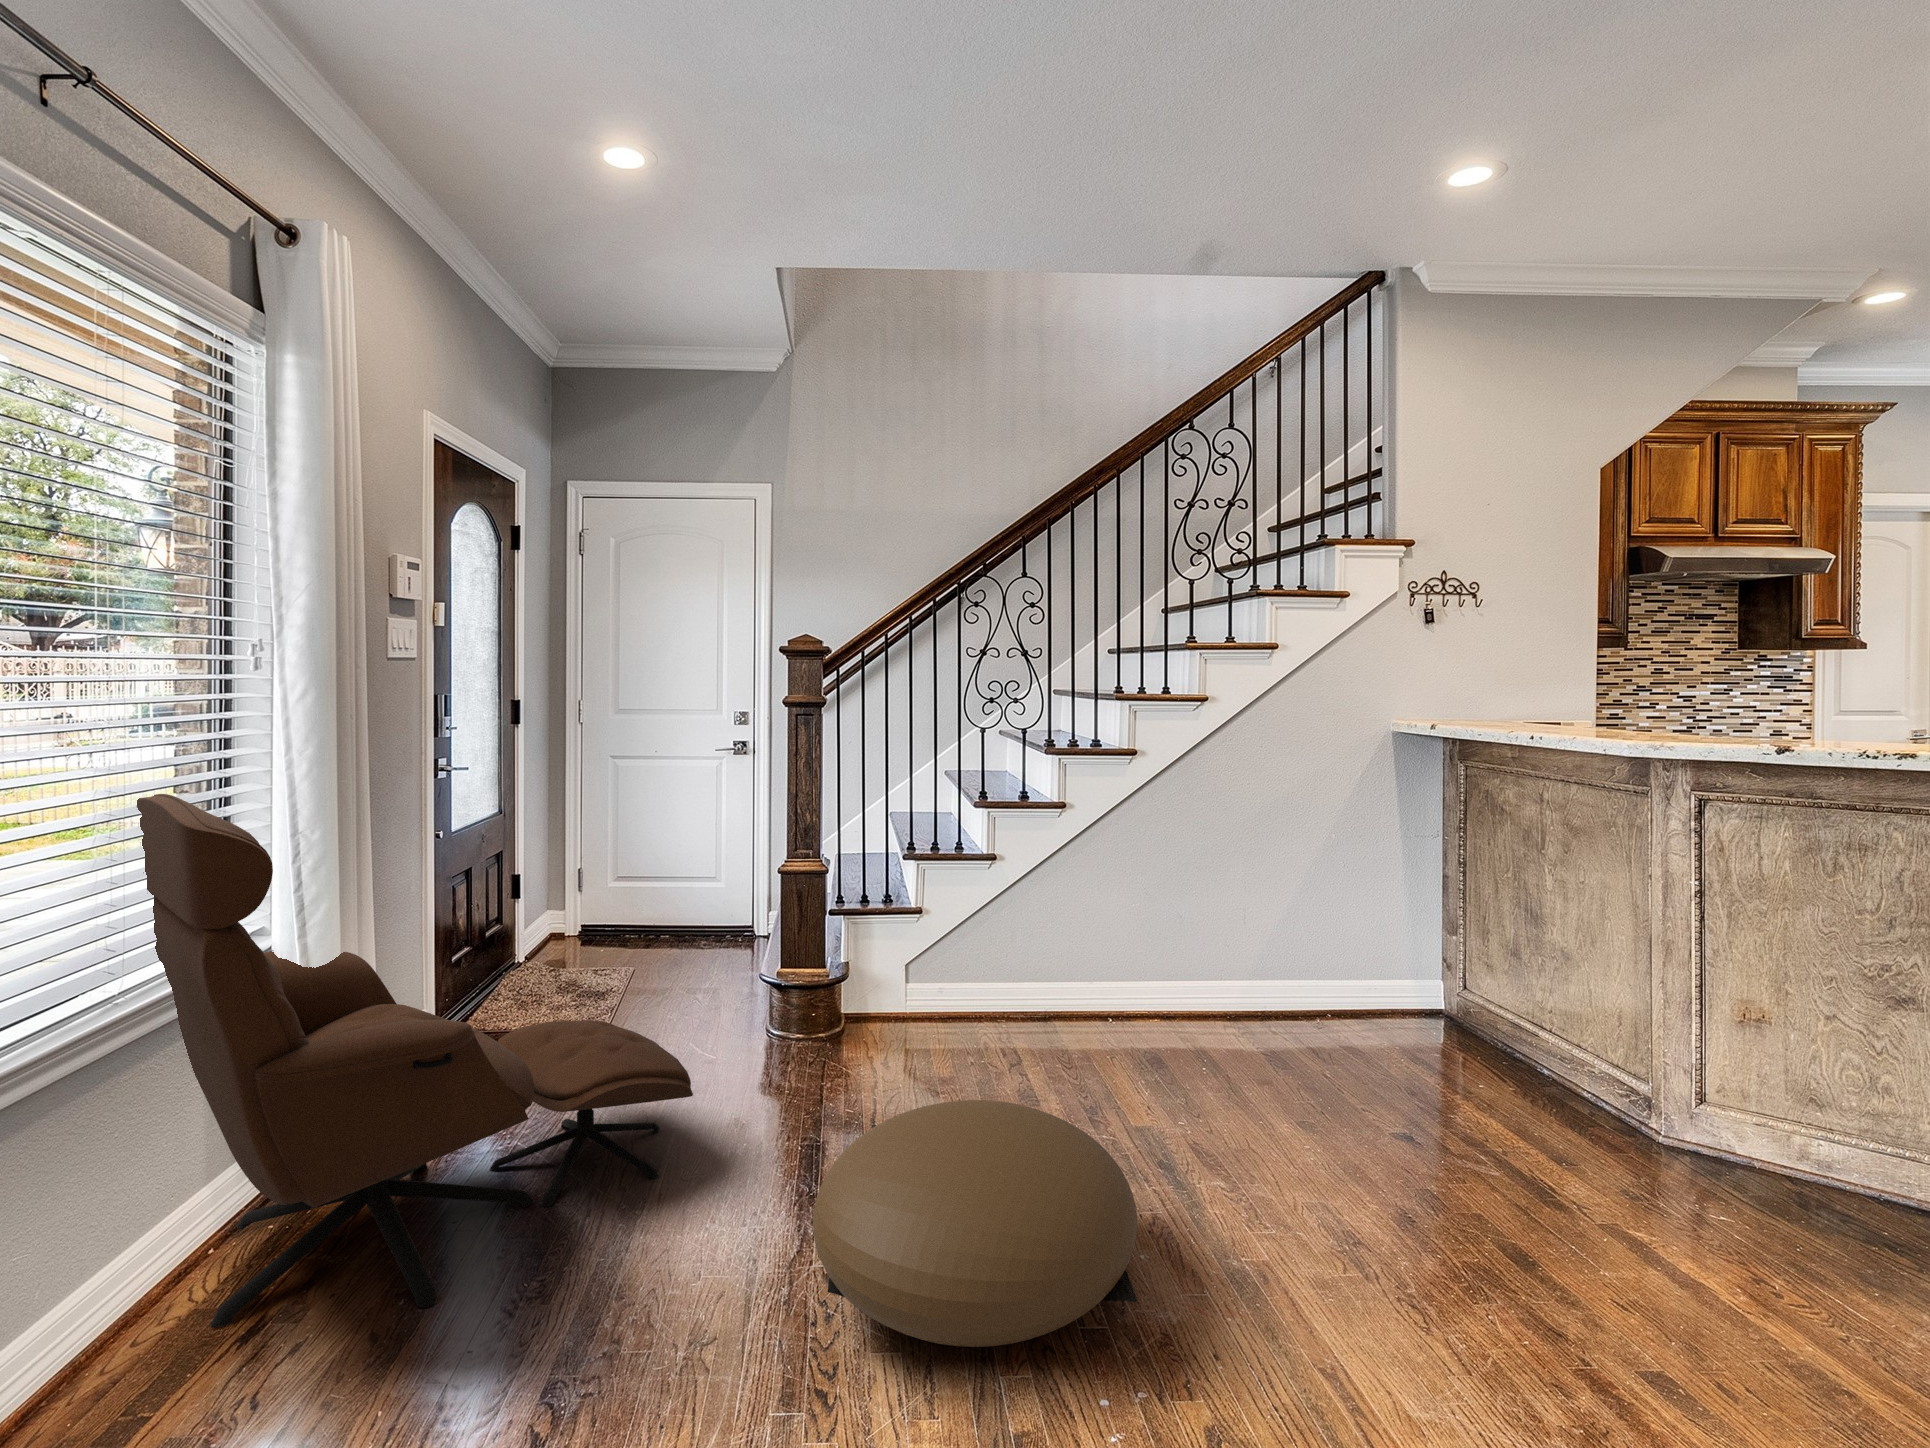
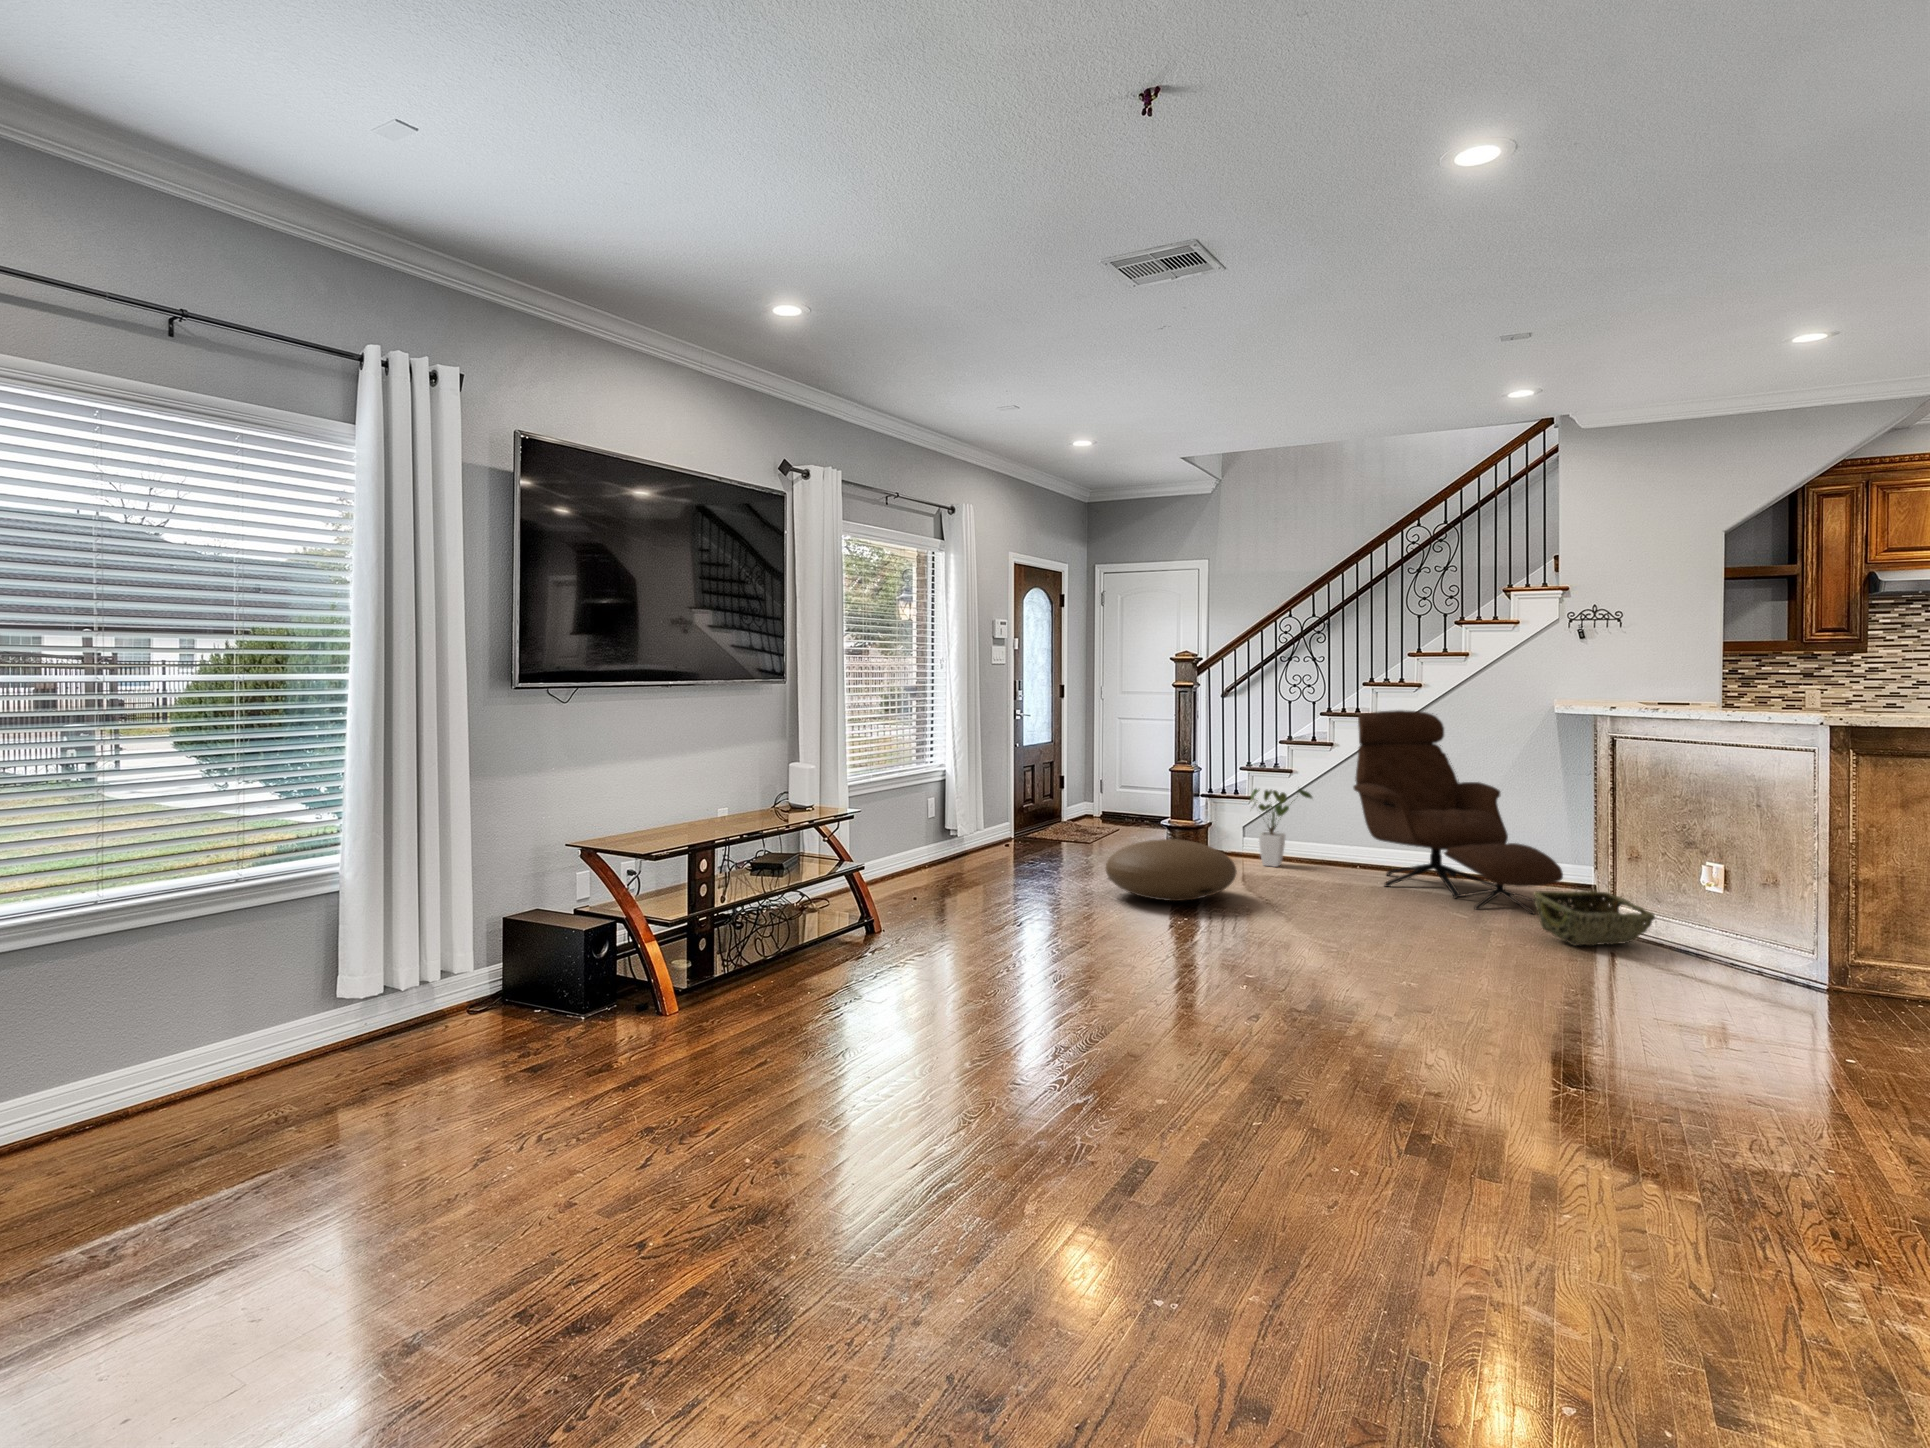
lounge chair: present [137,794,693,1327] -> present [1353,710,1563,914]
house plant: none [954,885,1045,1047] -> present [1251,789,1312,867]
woven basket: none [1683,1084,1855,1240] -> present [1534,891,1655,945]

